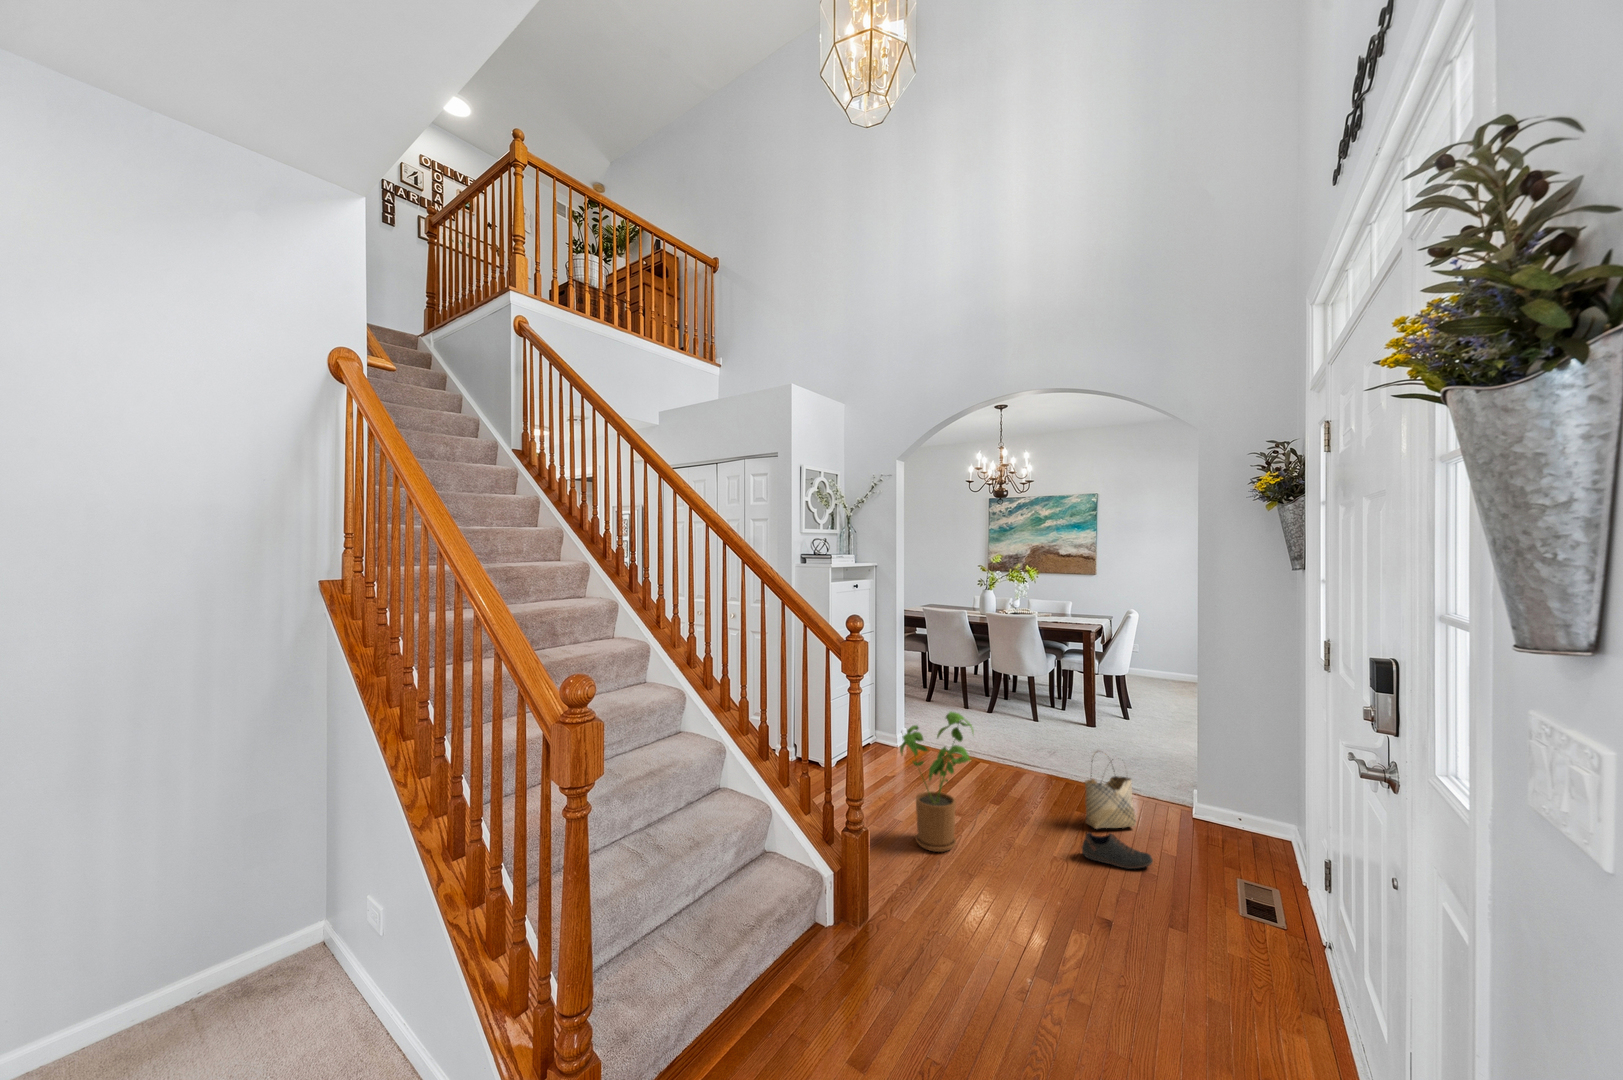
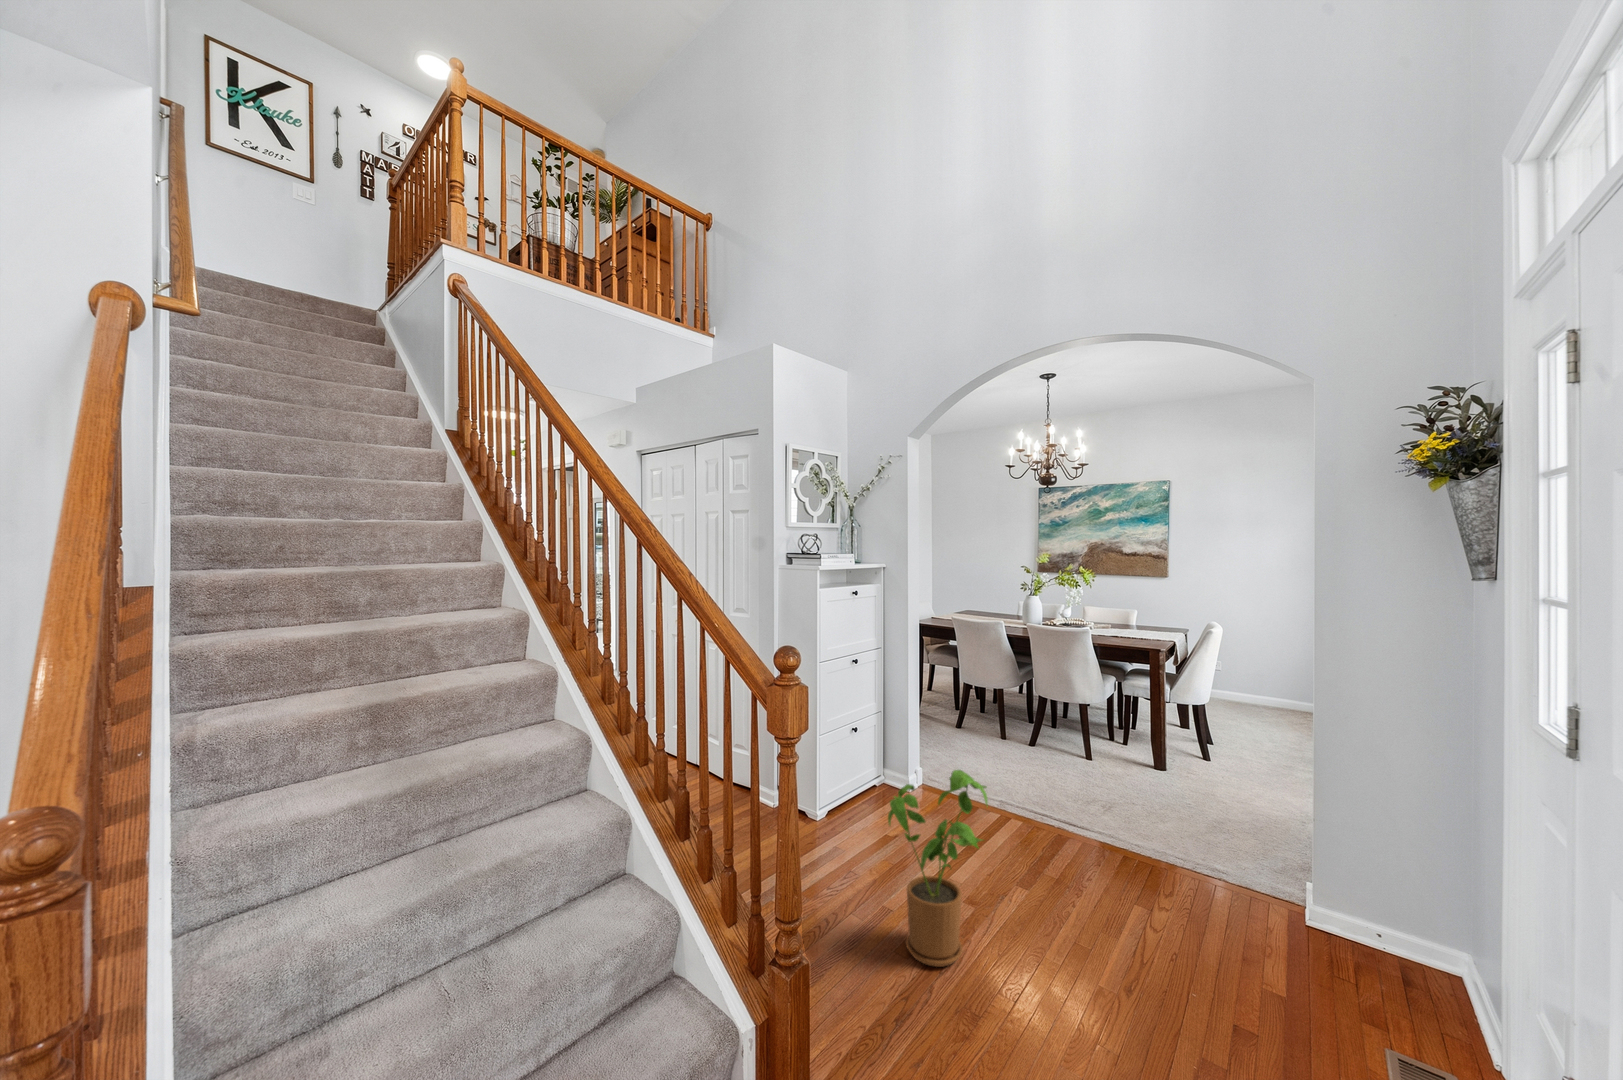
woven basket: present [1085,751,1136,829] -> none [1148,824,1223,937]
shoe: present [1082,832,1153,869] -> none [1142,953,1252,1017]

